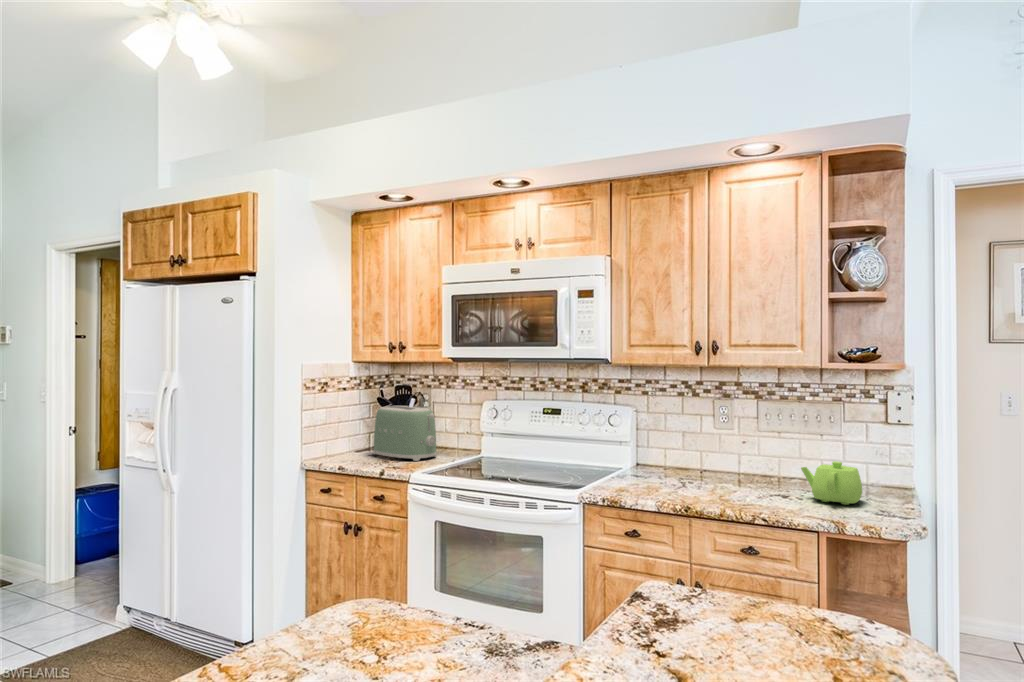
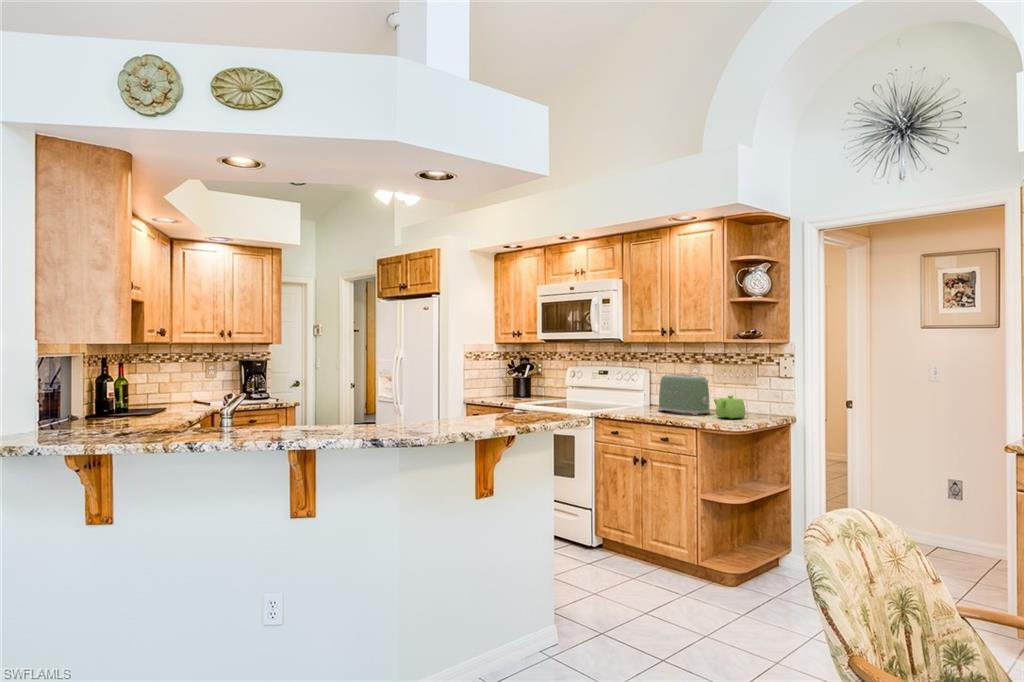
toaster: present [373,406,437,461] -> present [659,374,710,415]

